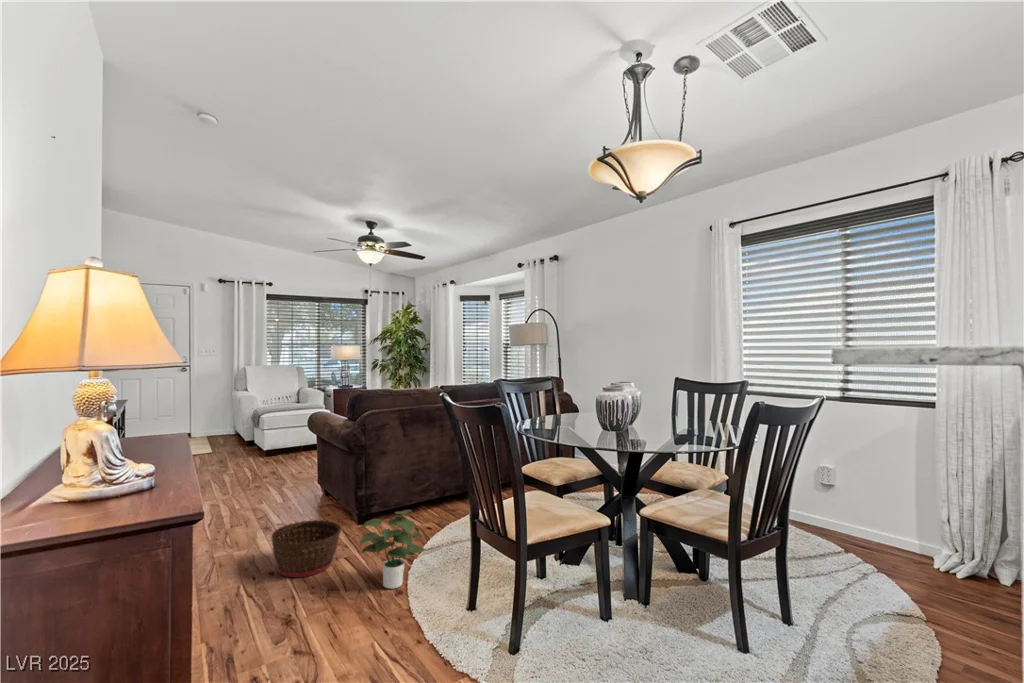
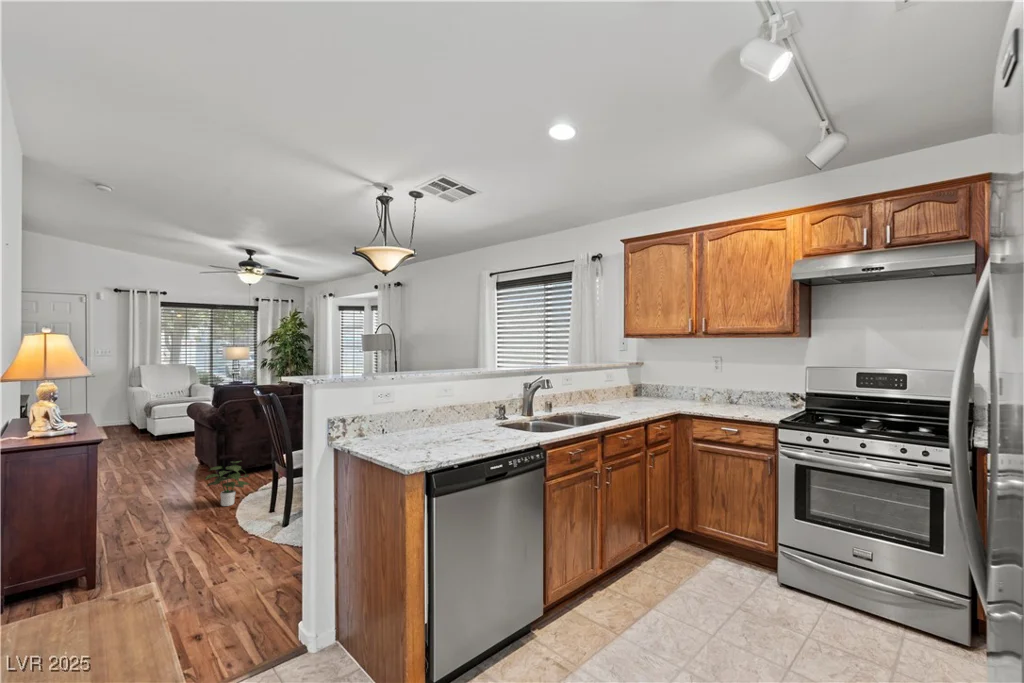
basket: present [271,520,341,577] -> none [149,472,198,504]

